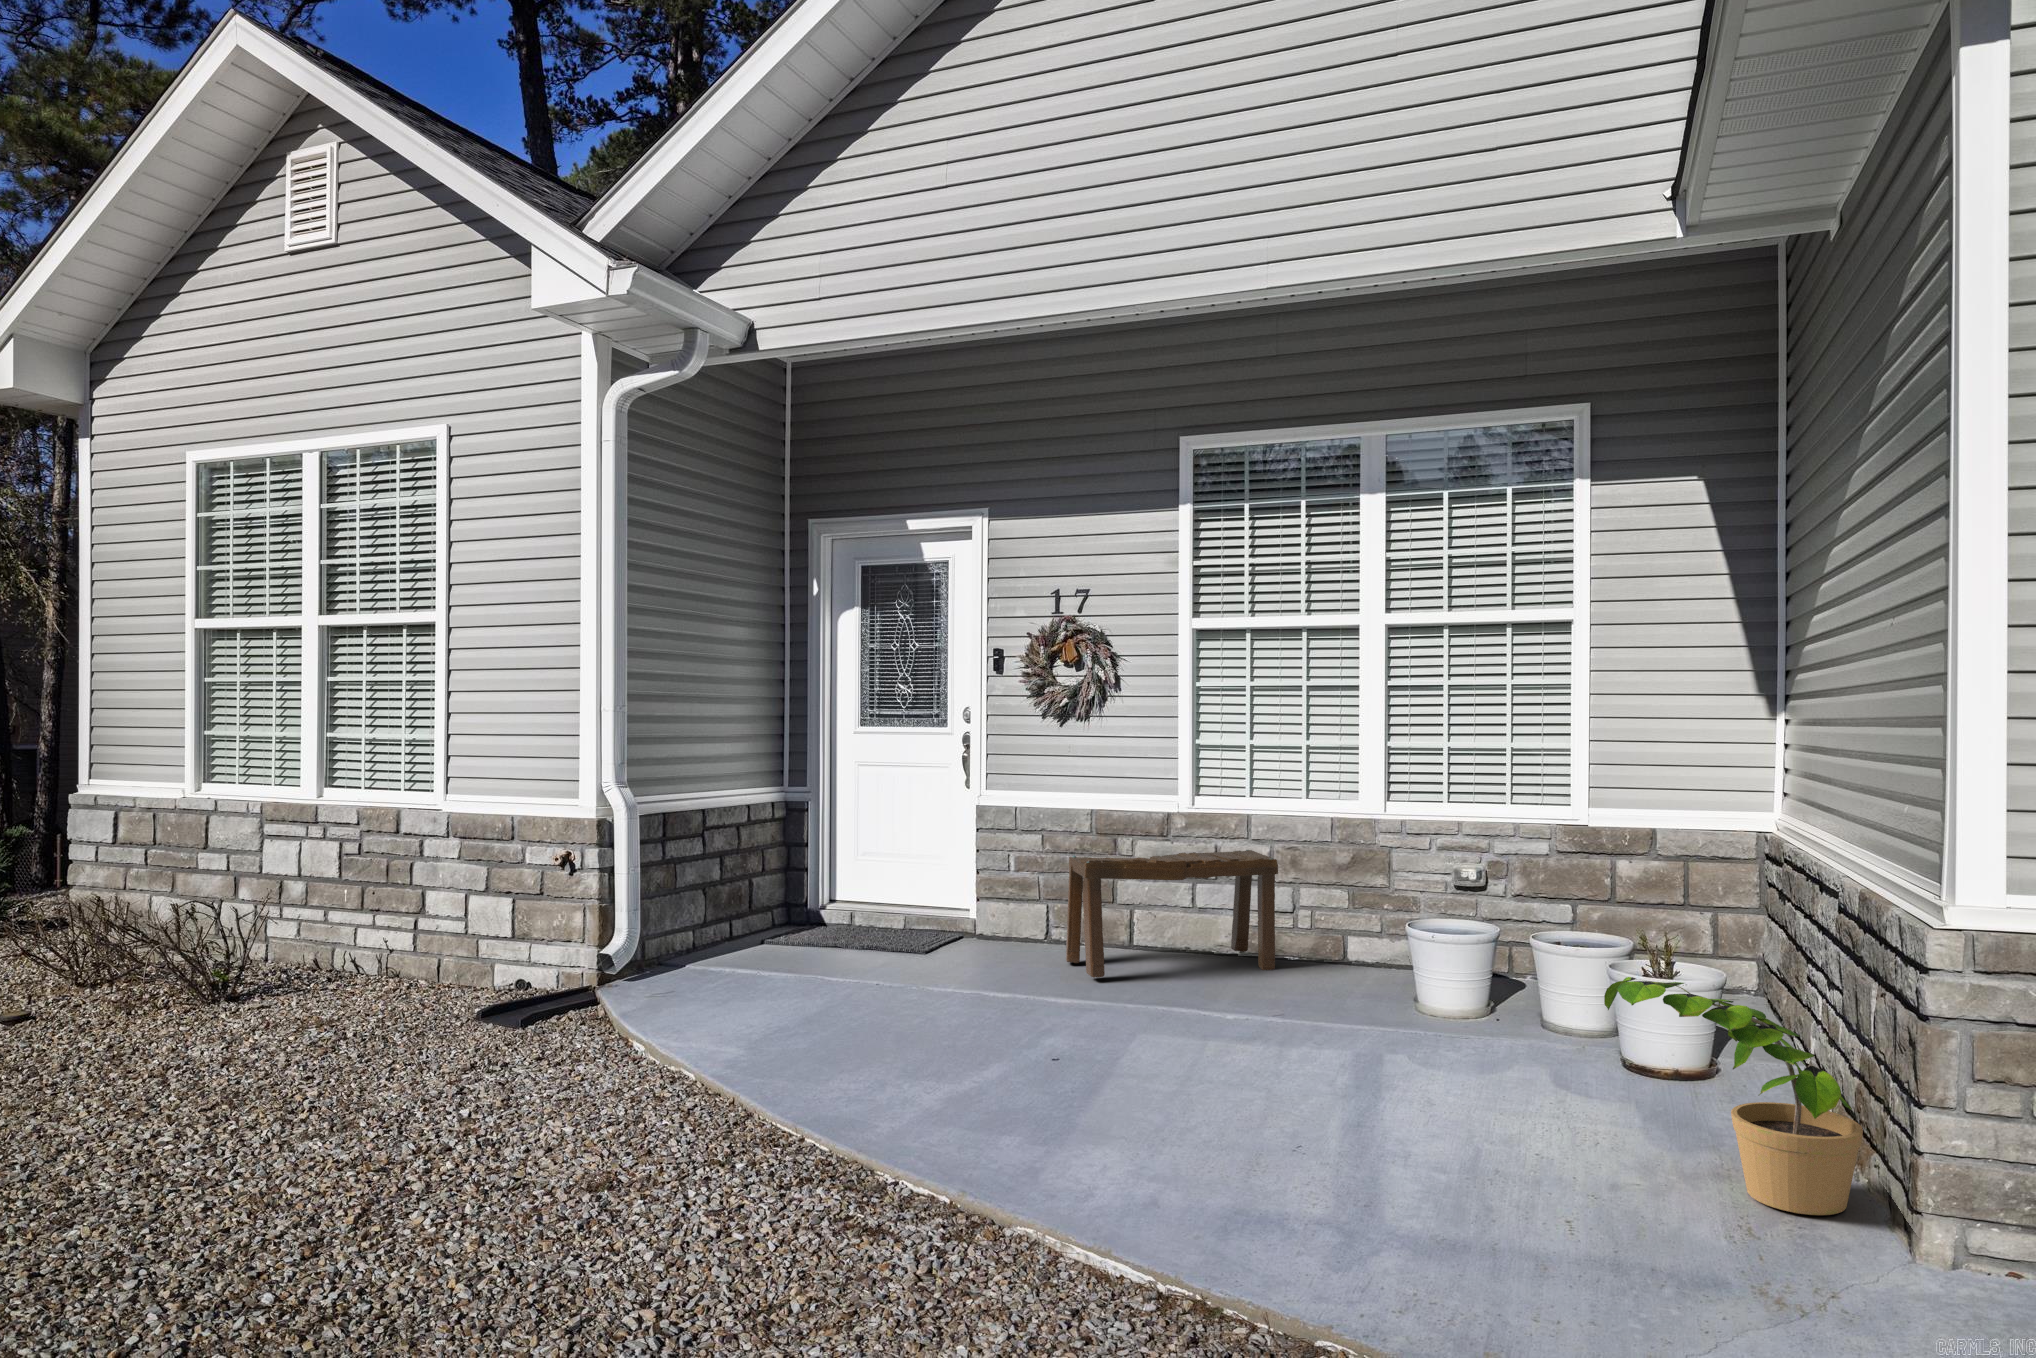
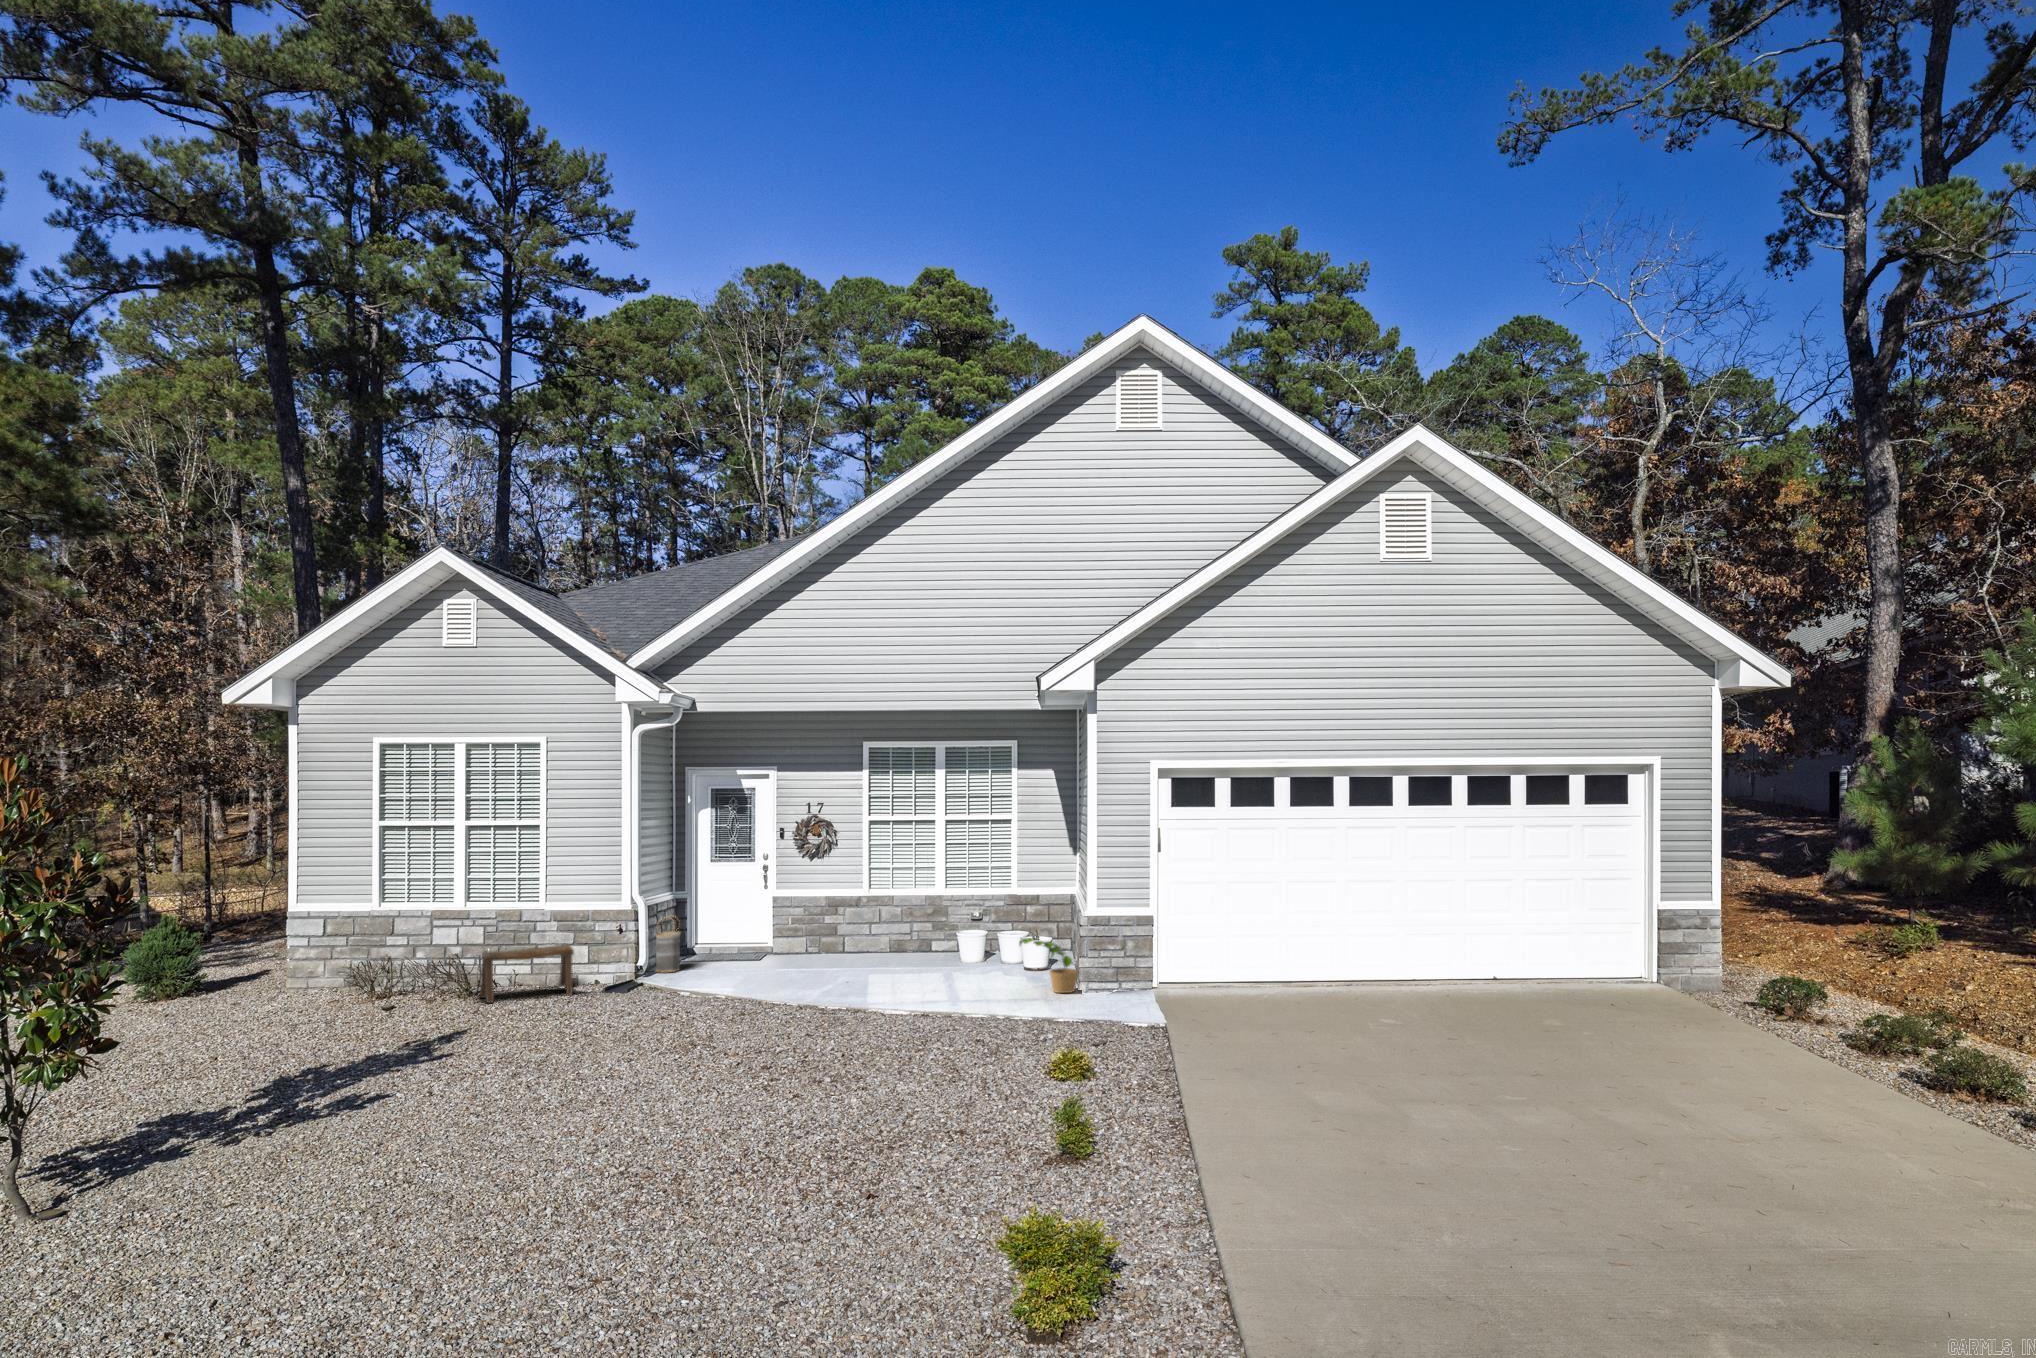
basket: none [662,837,727,971] -> present [656,920,680,972]
bench: present [1066,850,1278,978] -> present [480,944,574,1003]

